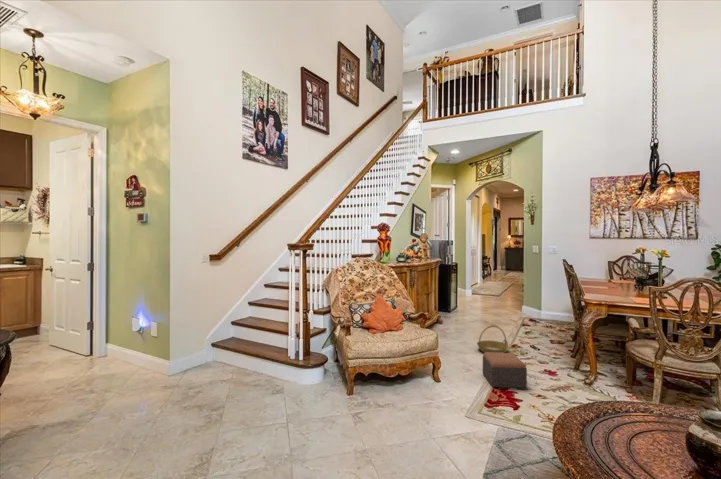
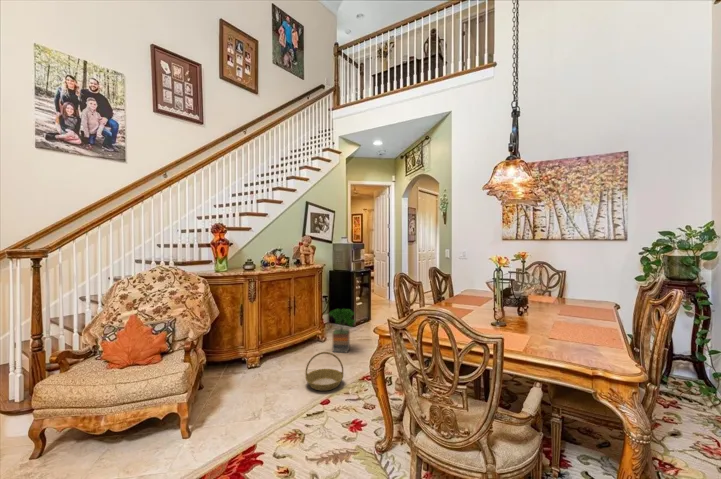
potted tree: none [458,295,484,331] -> present [330,309,355,353]
footstool: present [483,353,527,388] -> none [239,396,299,454]

